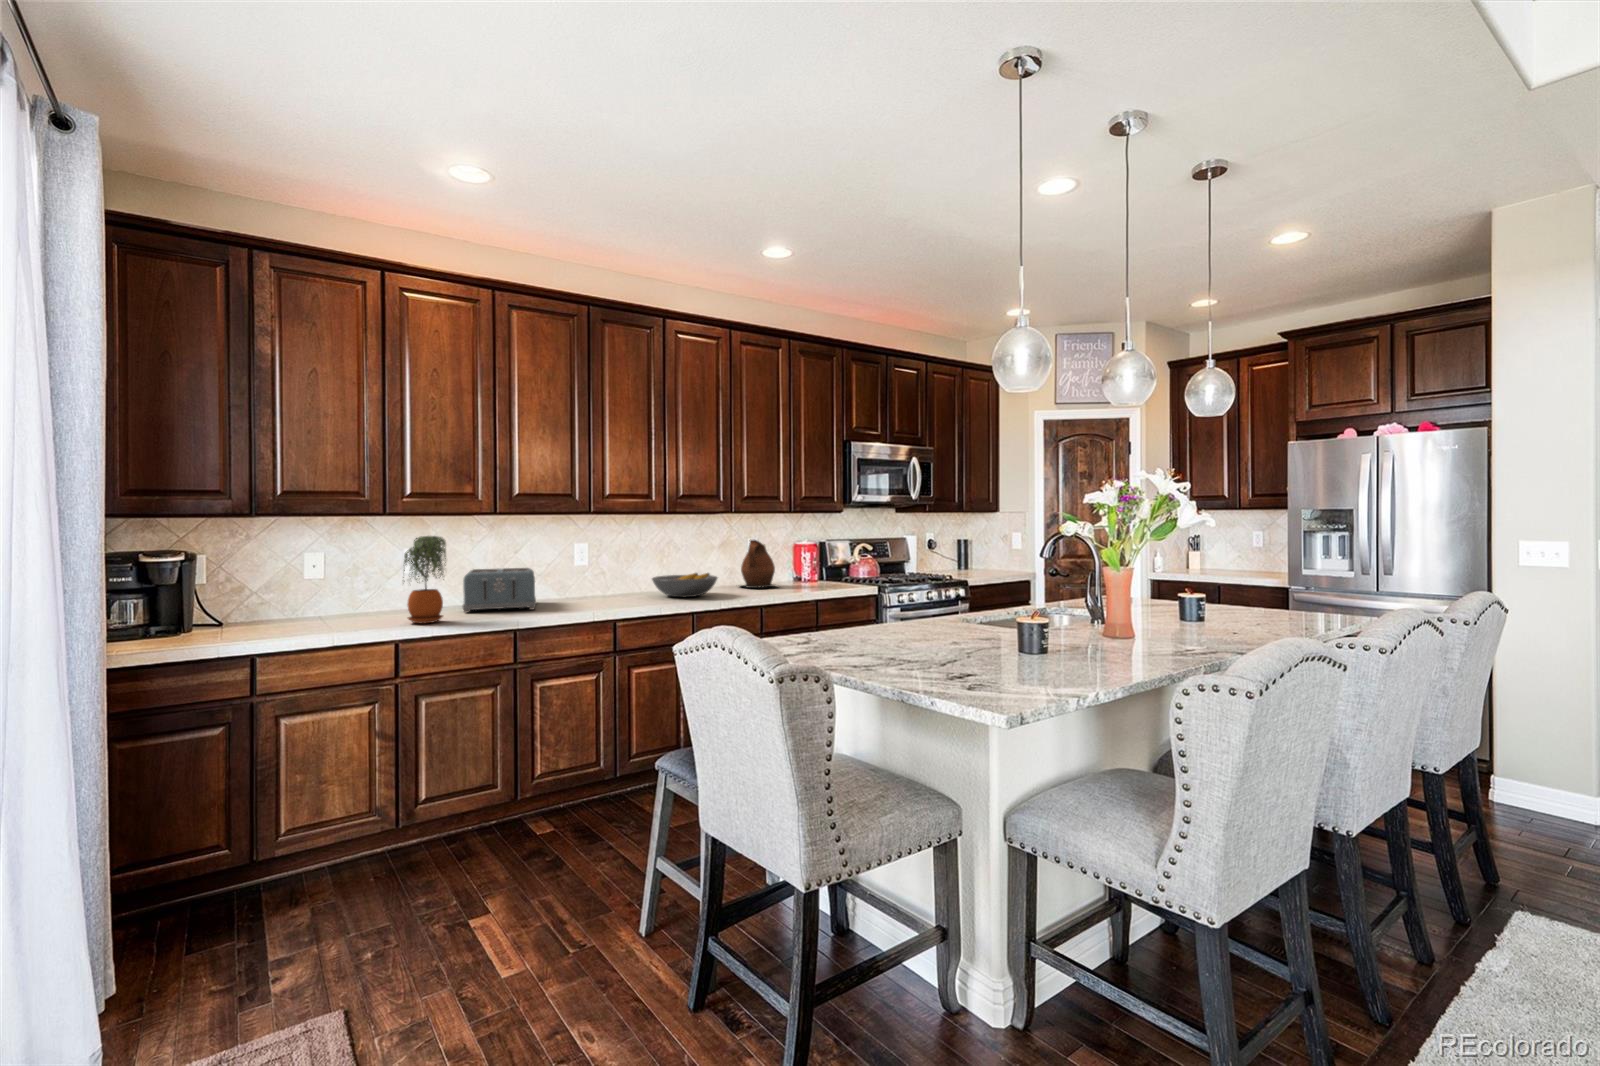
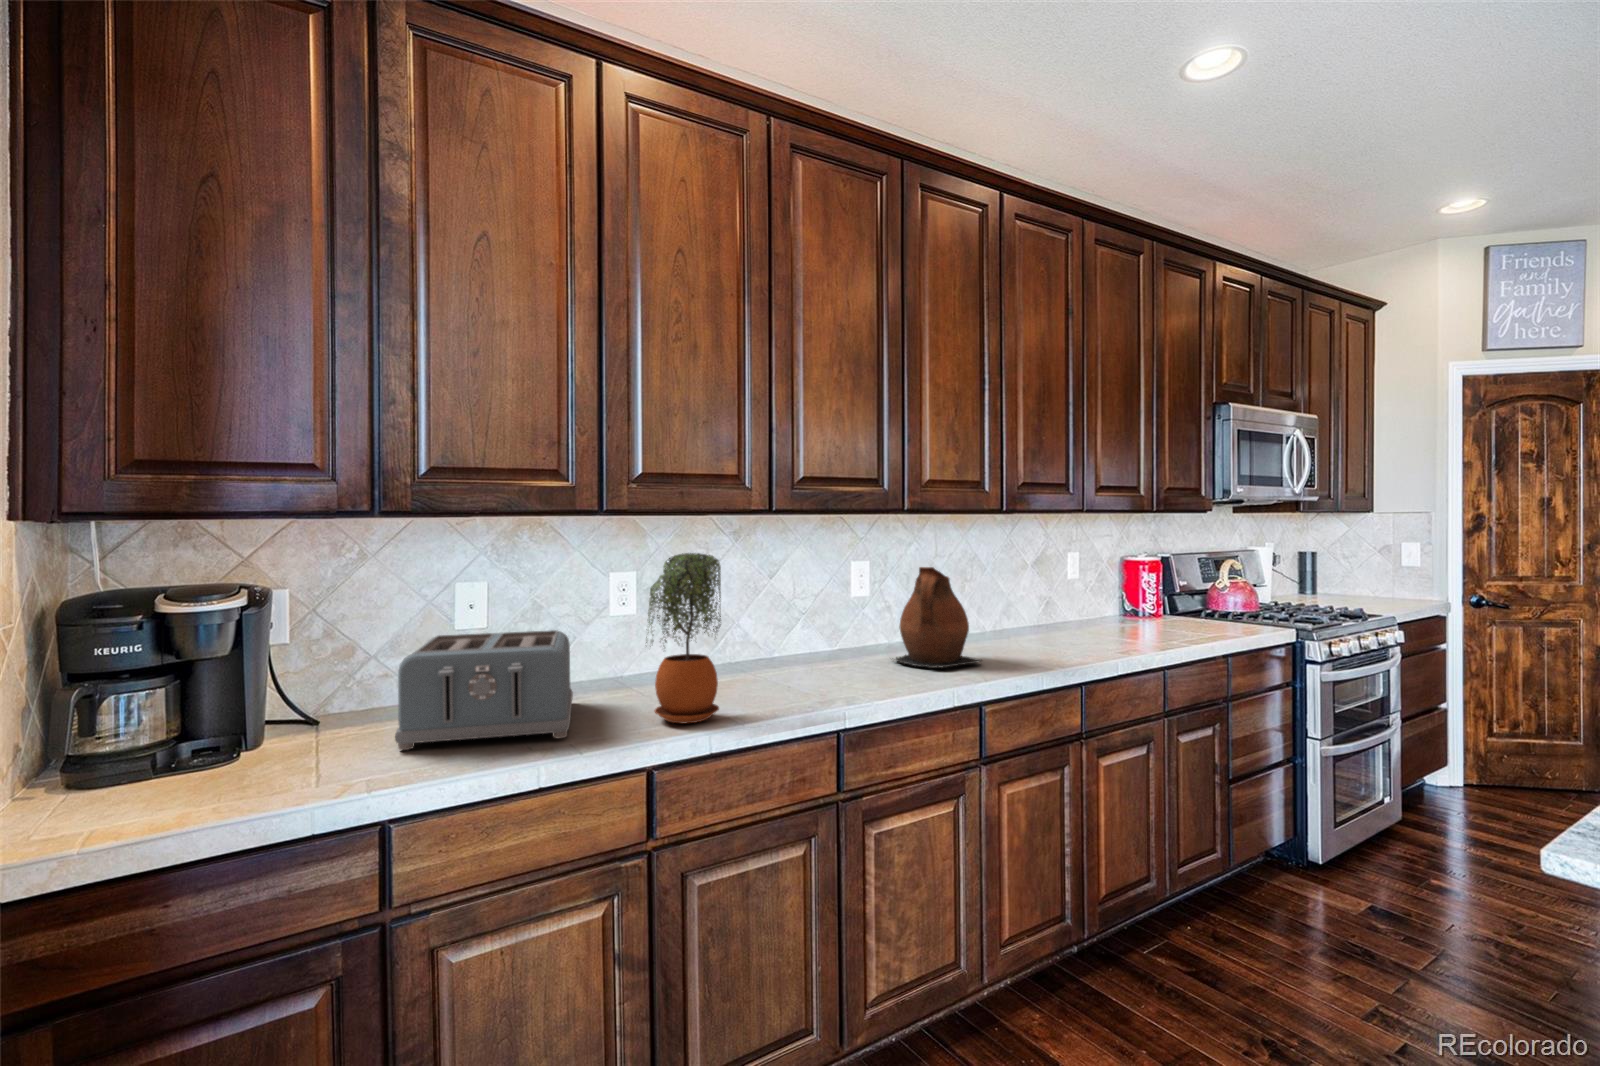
ceramic pitcher: present [741,540,776,588] -> present [895,567,982,668]
toaster: present [463,568,536,612] -> present [395,630,573,750]
fruit bowl: present [652,573,718,597] -> none [978,611,1092,651]

